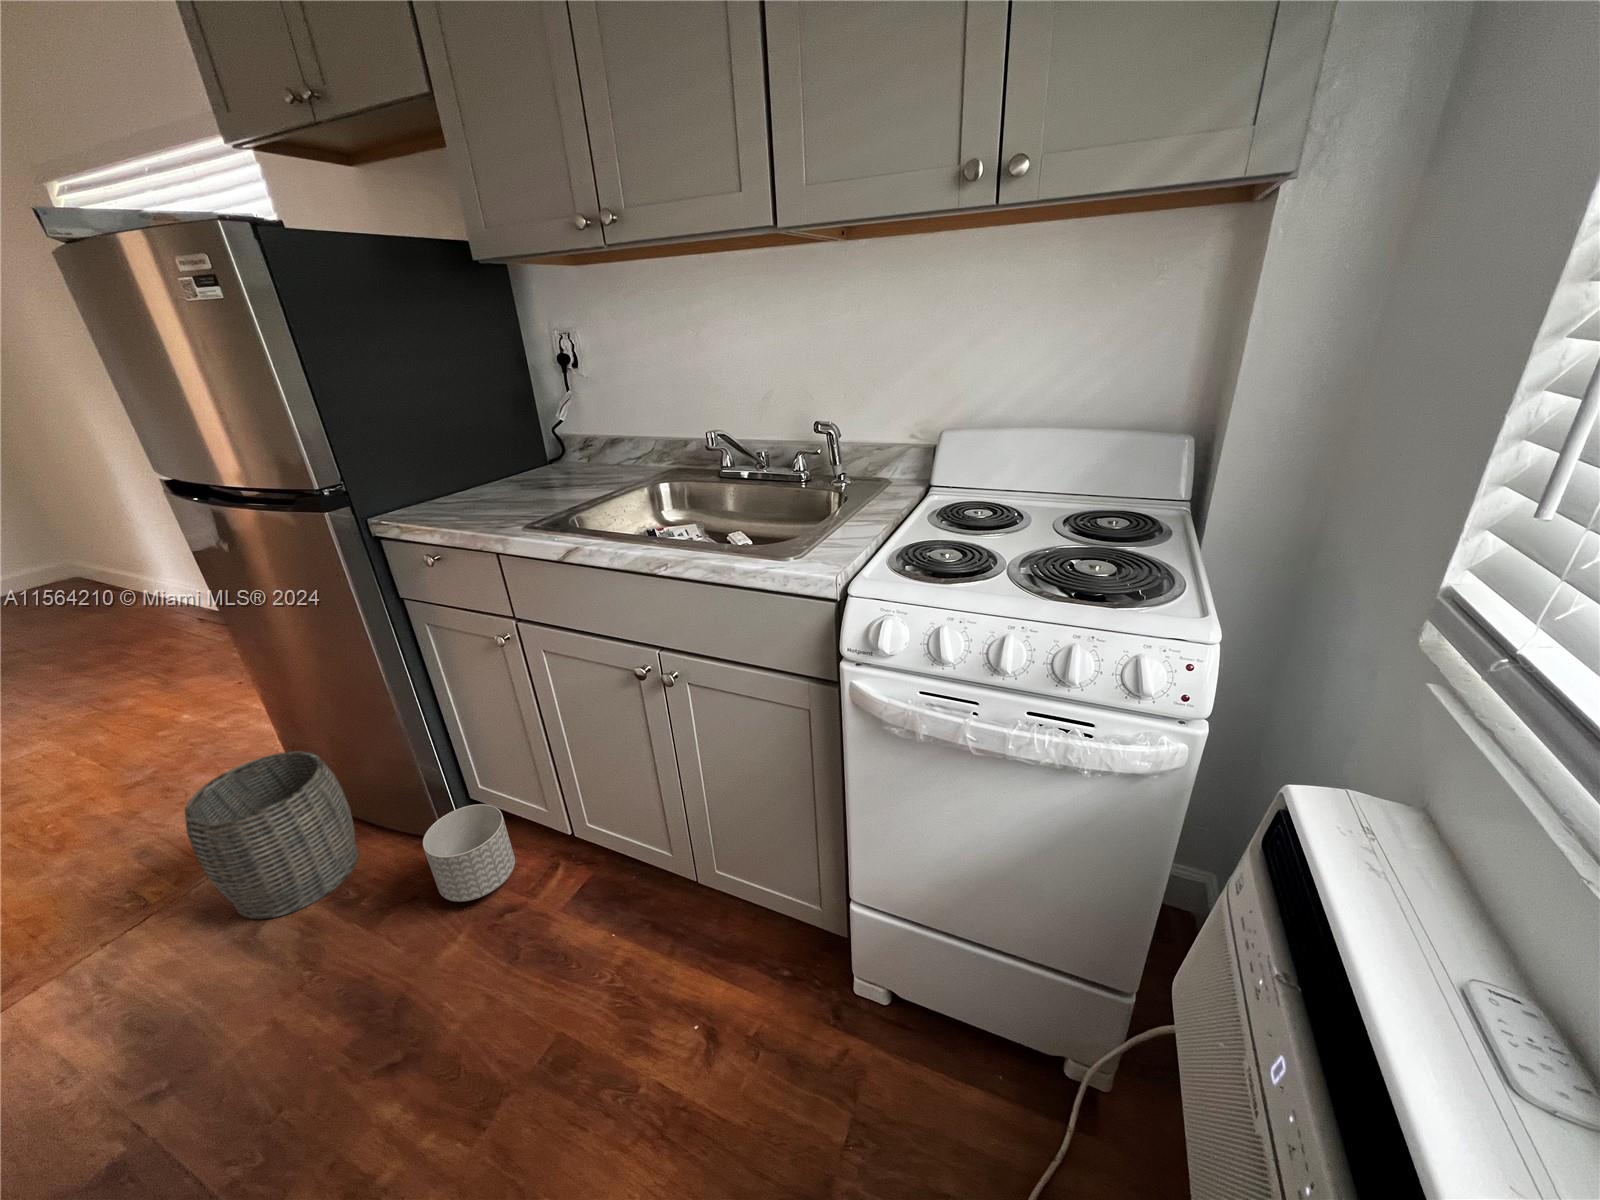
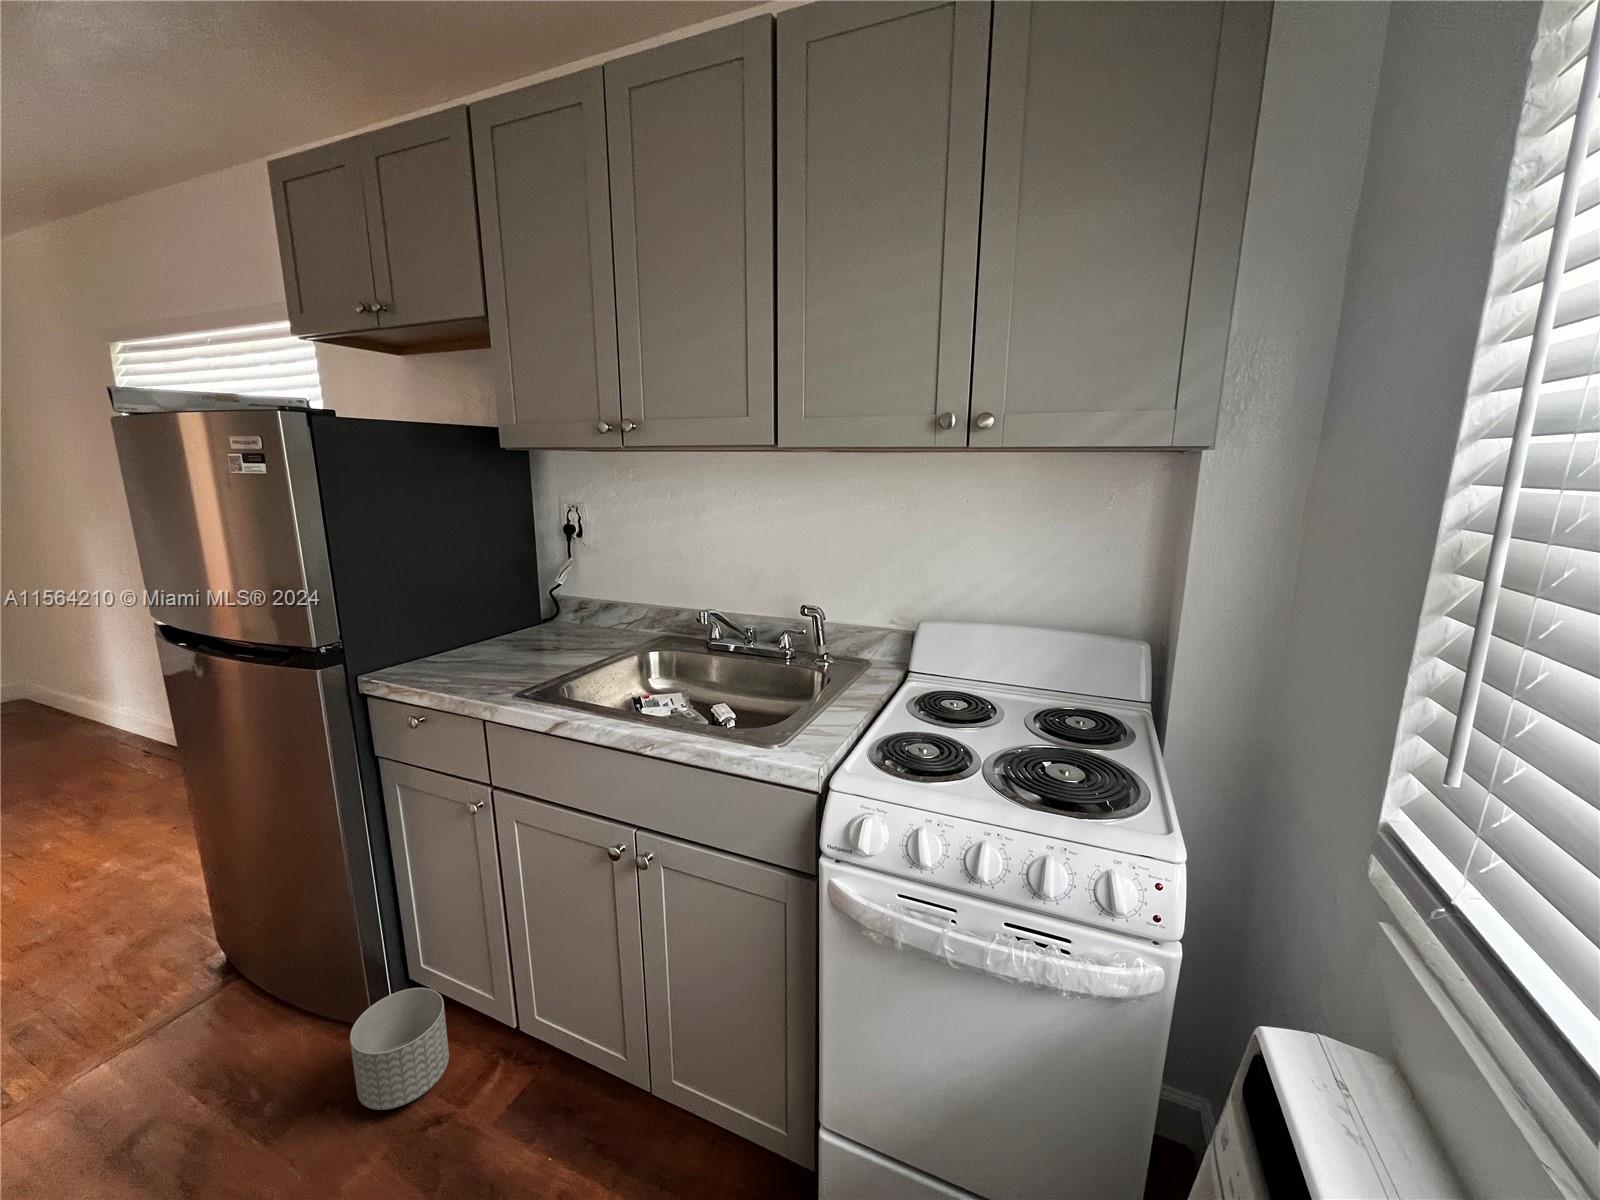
woven basket: present [185,751,358,919] -> none [86,918,274,1127]

